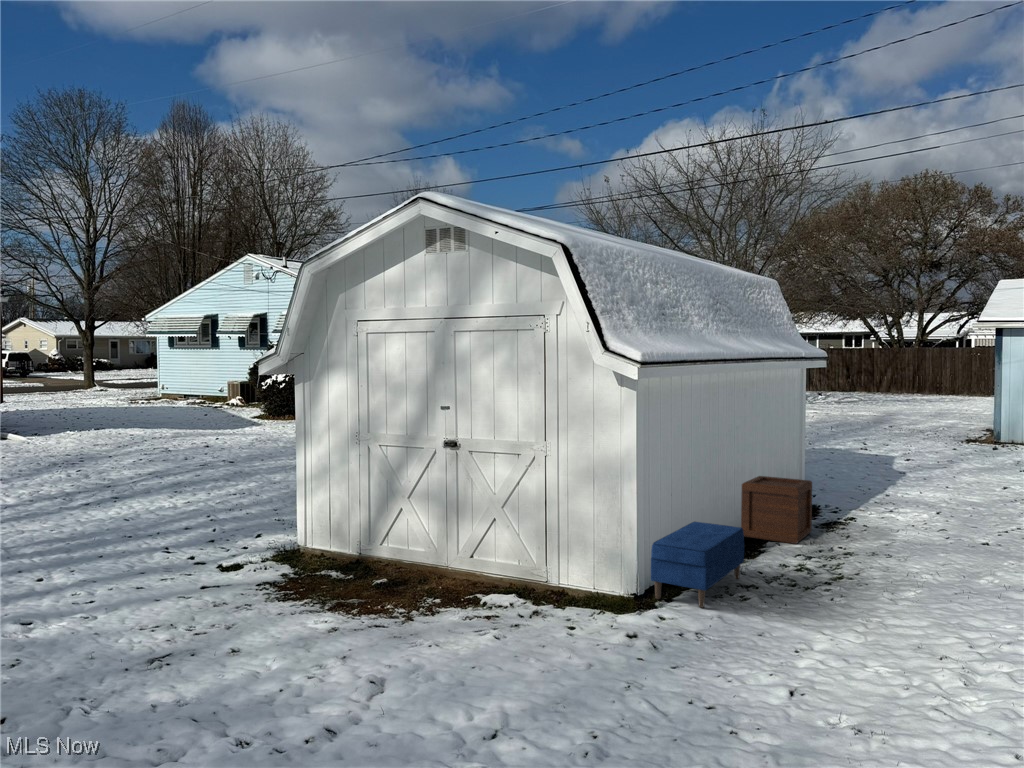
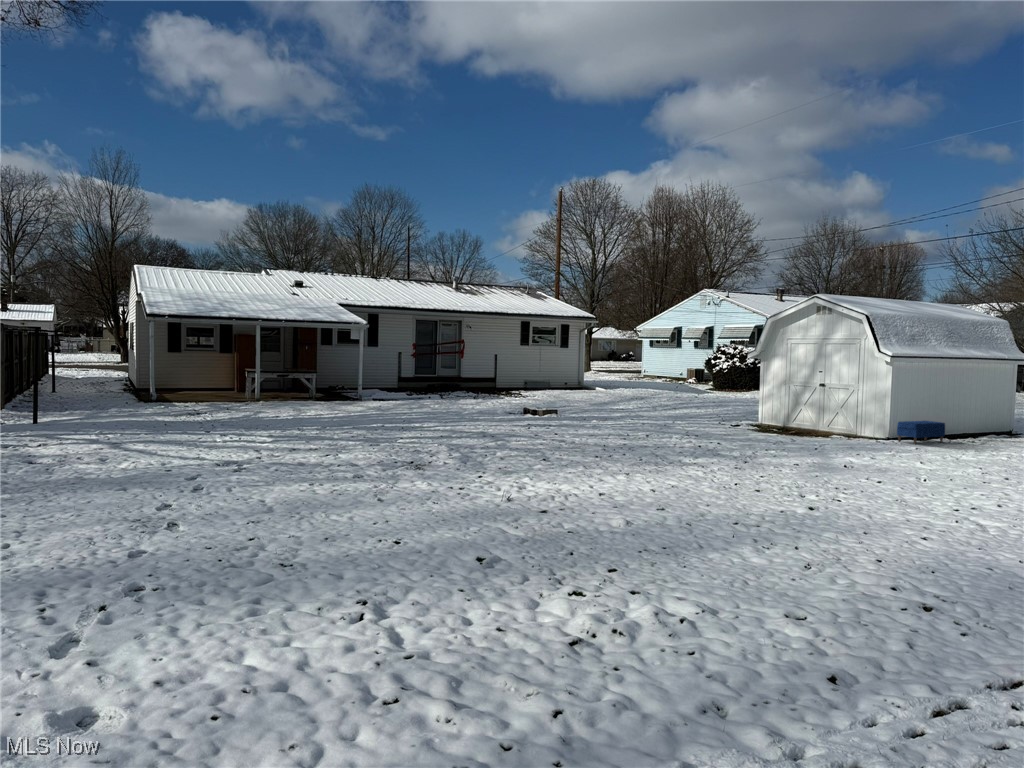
wooden crate: present [741,476,812,544] -> none [964,413,1007,440]

